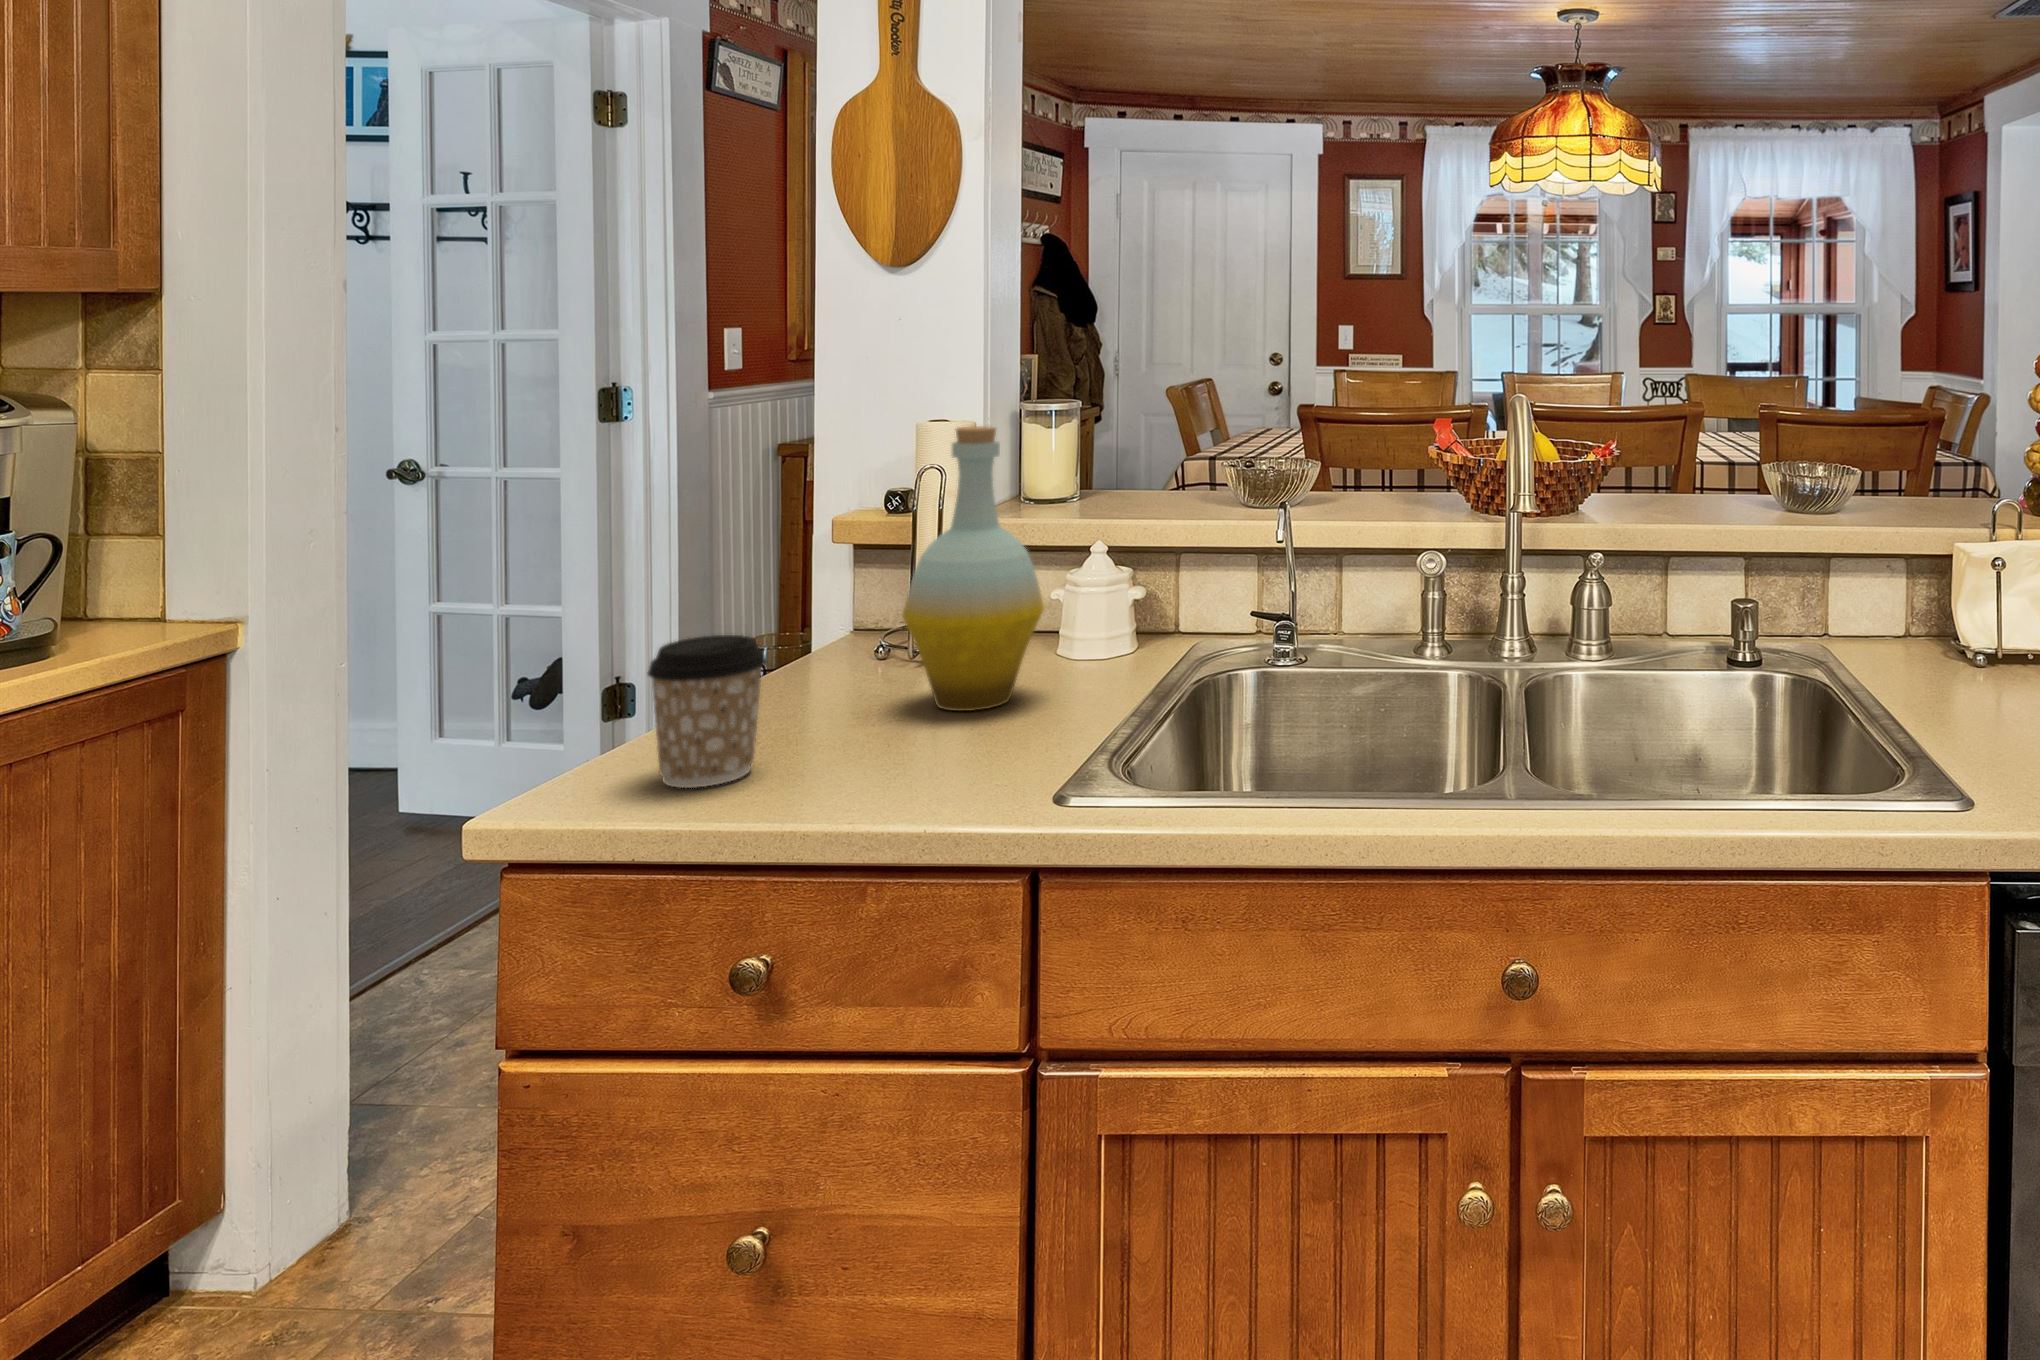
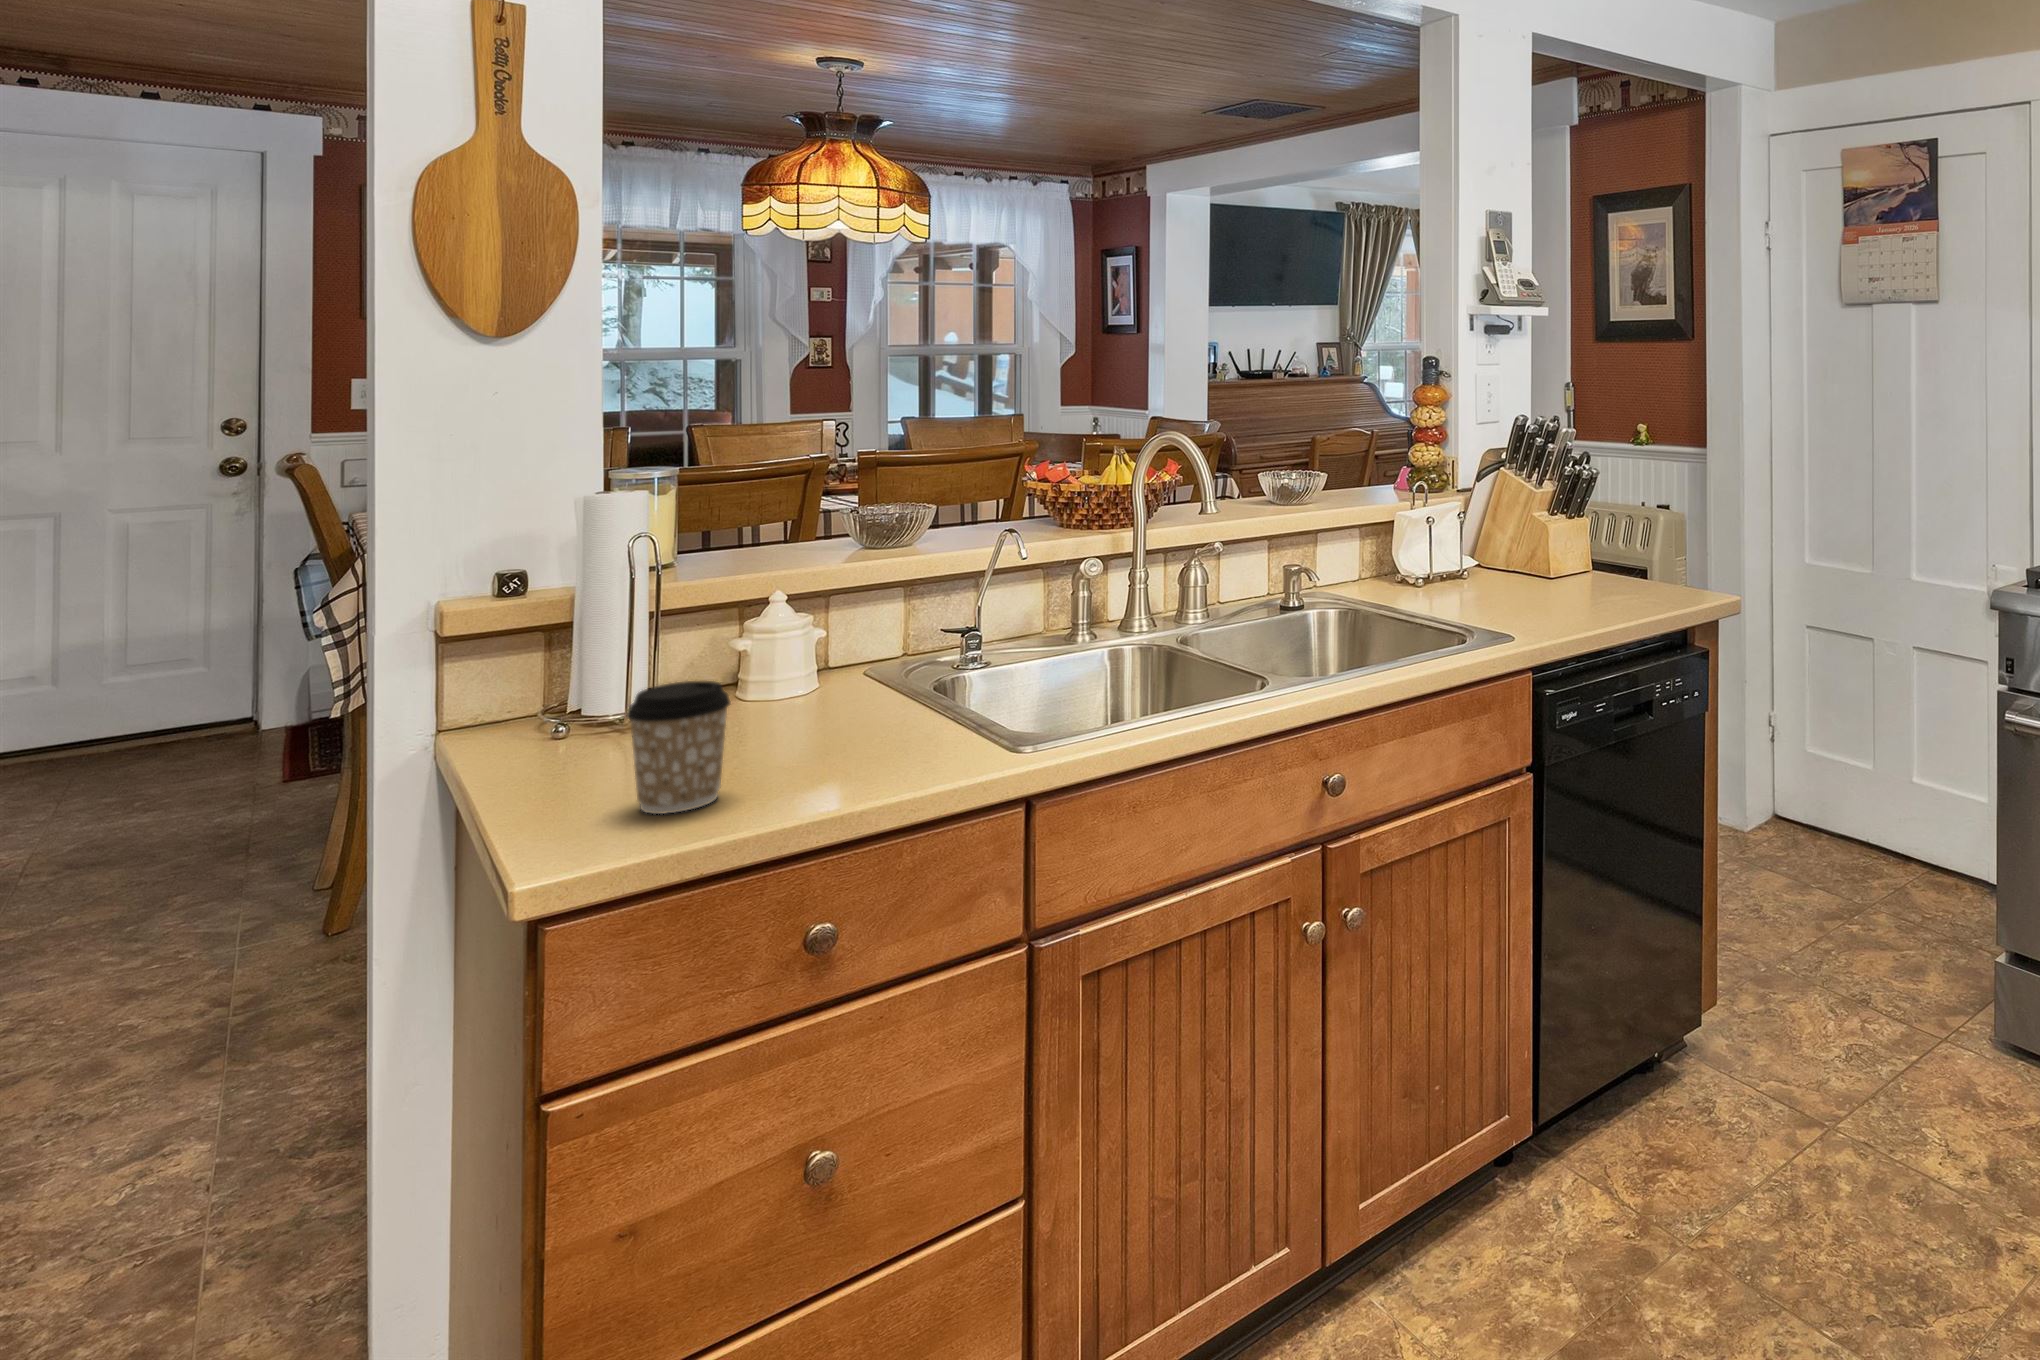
bottle: present [902,426,1044,711] -> none [713,490,841,735]

